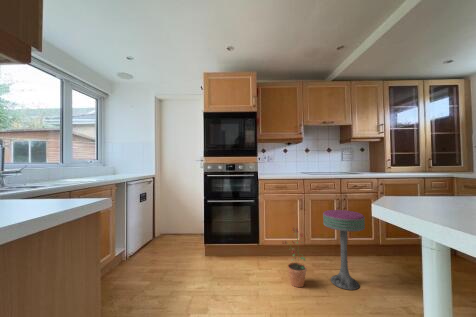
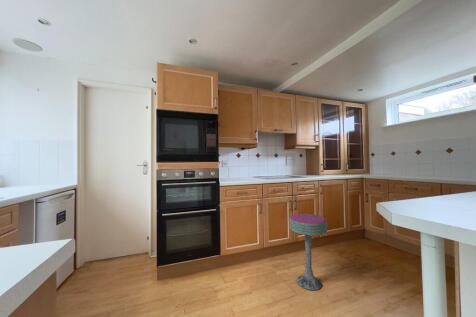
potted plant: present [282,228,307,287] -> none [253,236,283,300]

